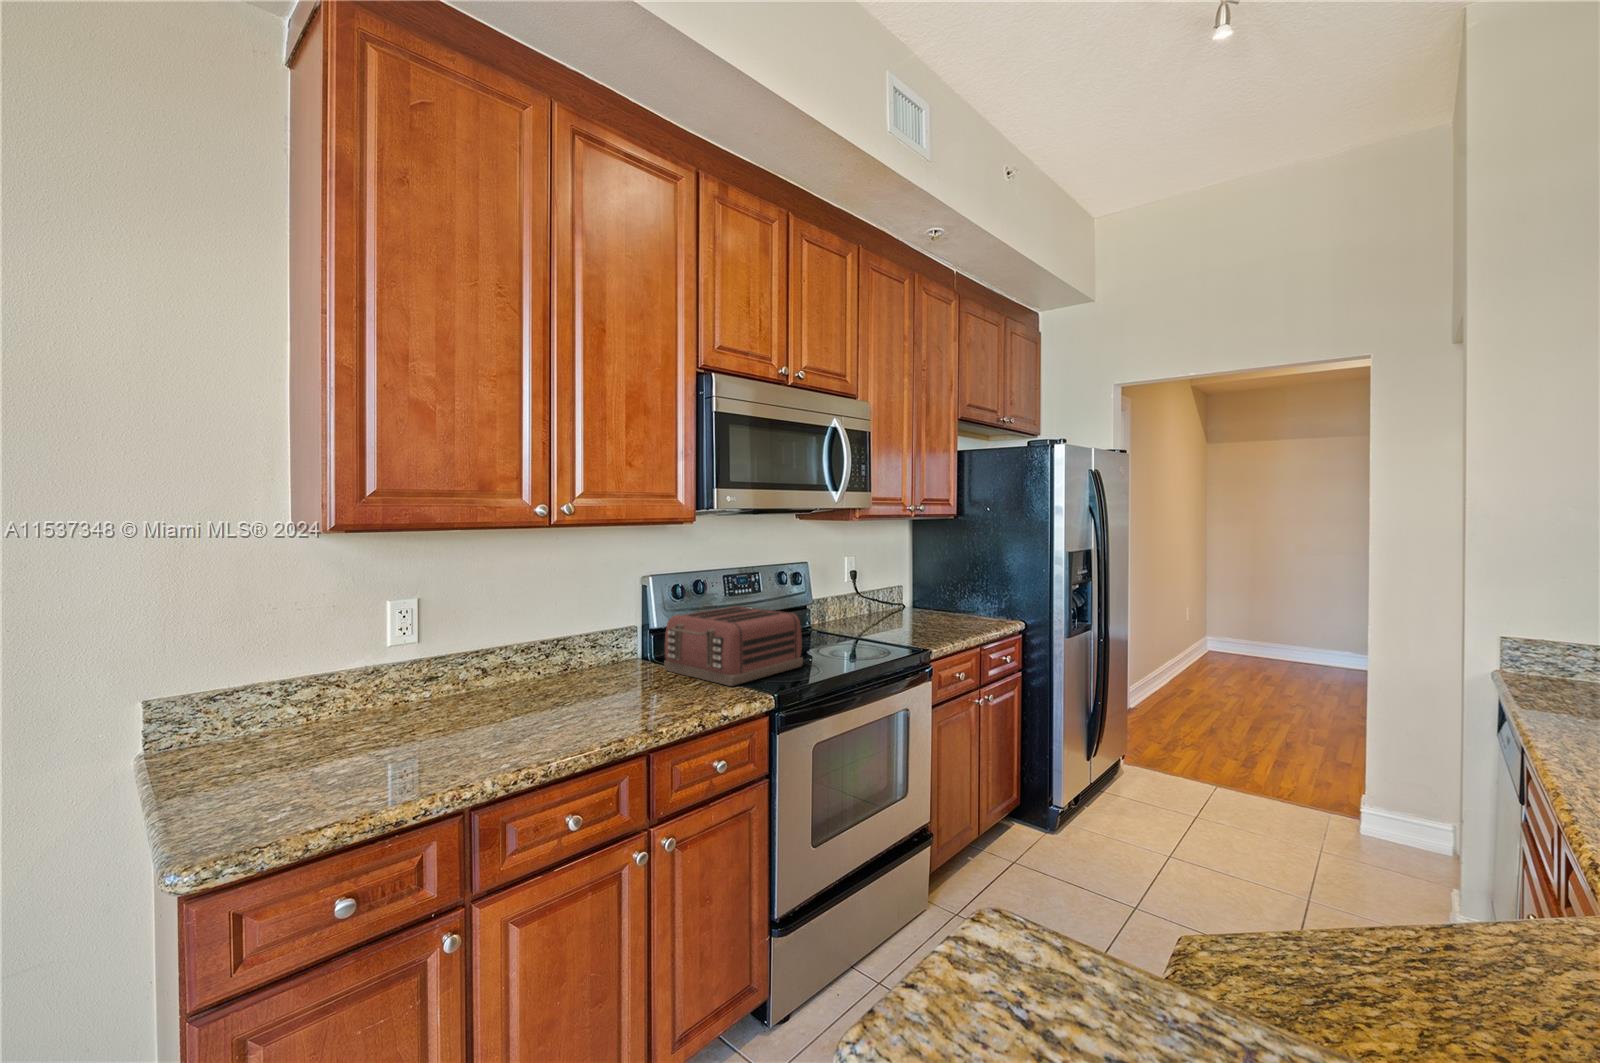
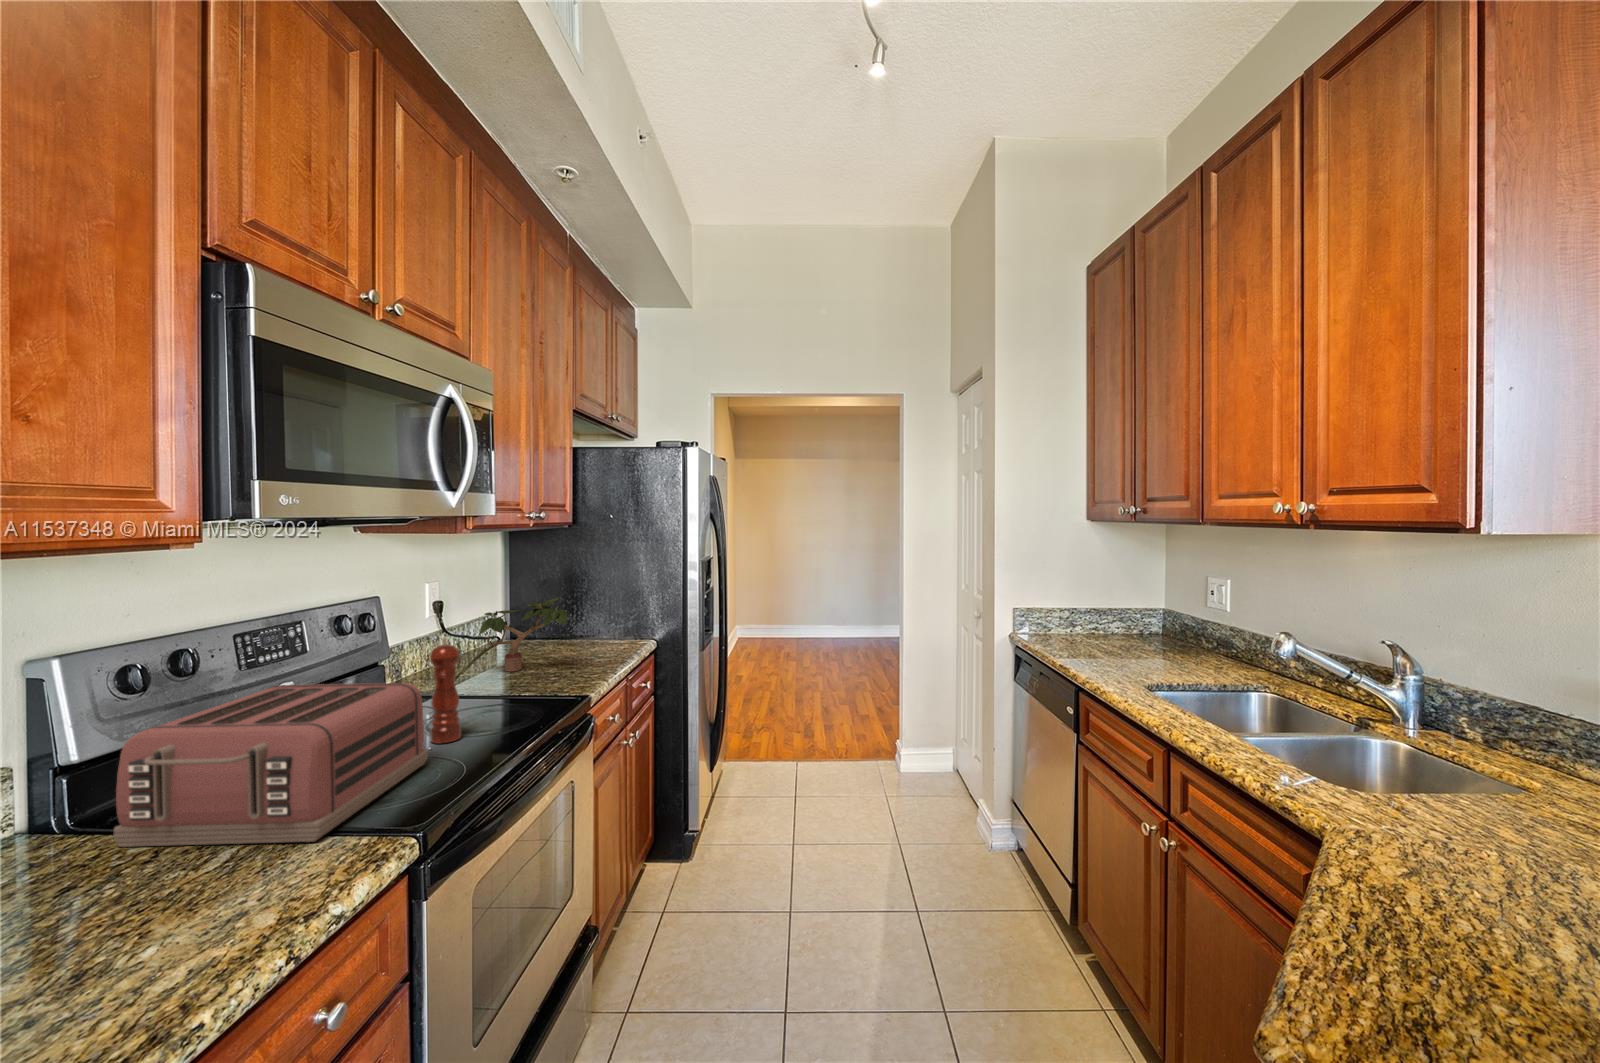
potted plant: none [865,571,942,628] -> present [479,597,567,672]
pepper mill: none [814,590,832,659] -> present [430,637,461,744]

